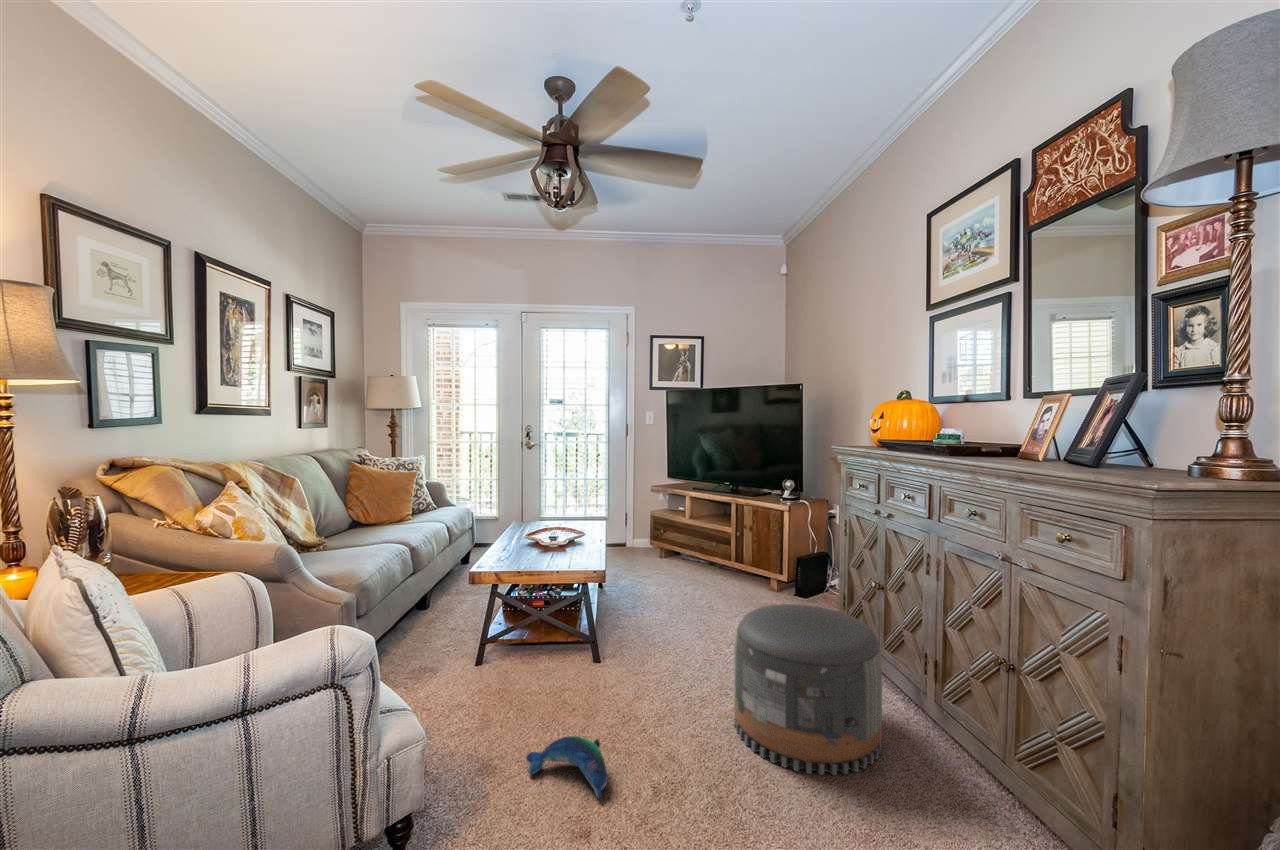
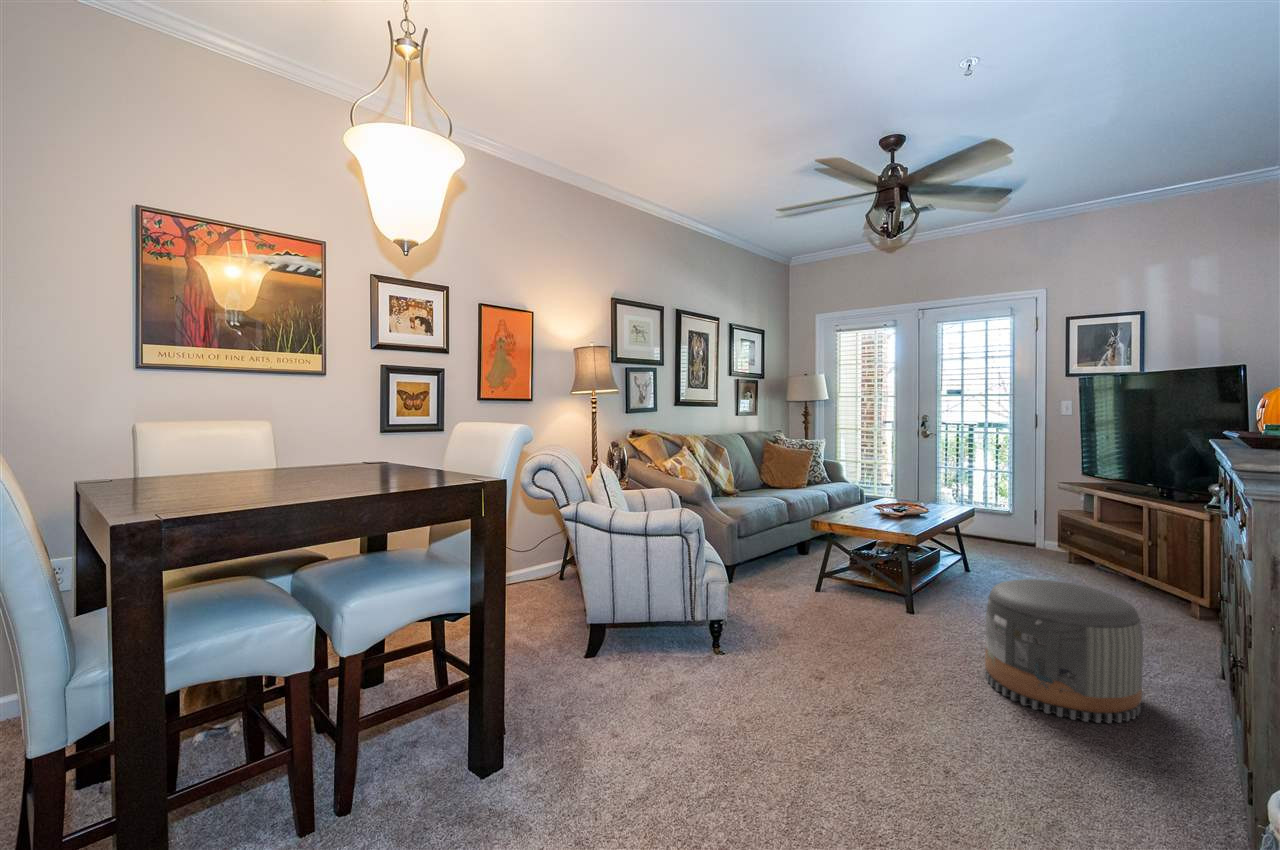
plush toy: present [526,736,607,798] -> none [811,625,860,660]

